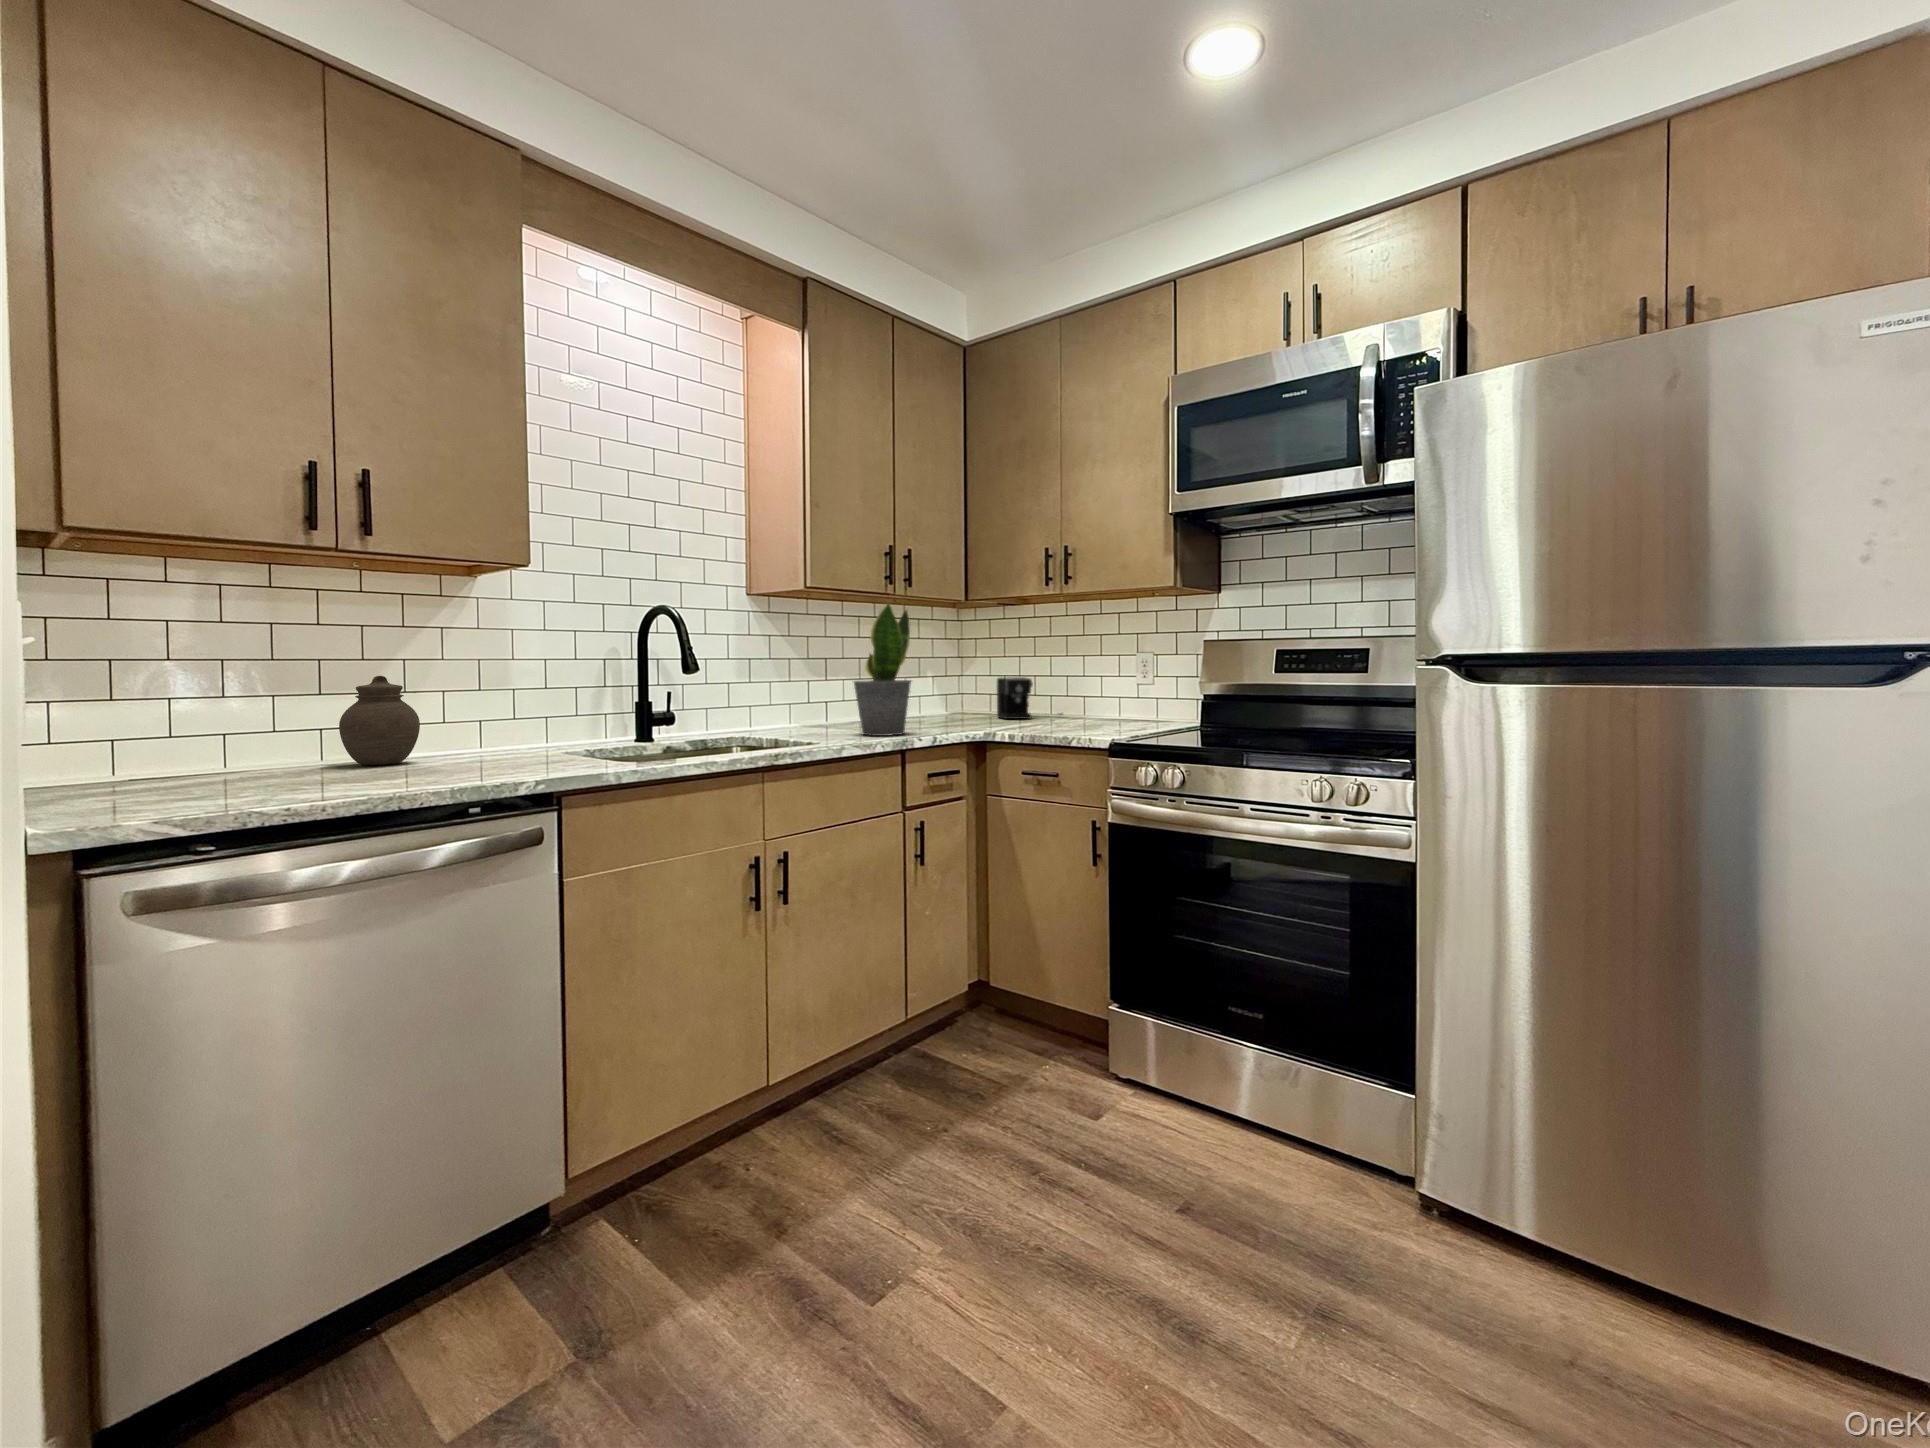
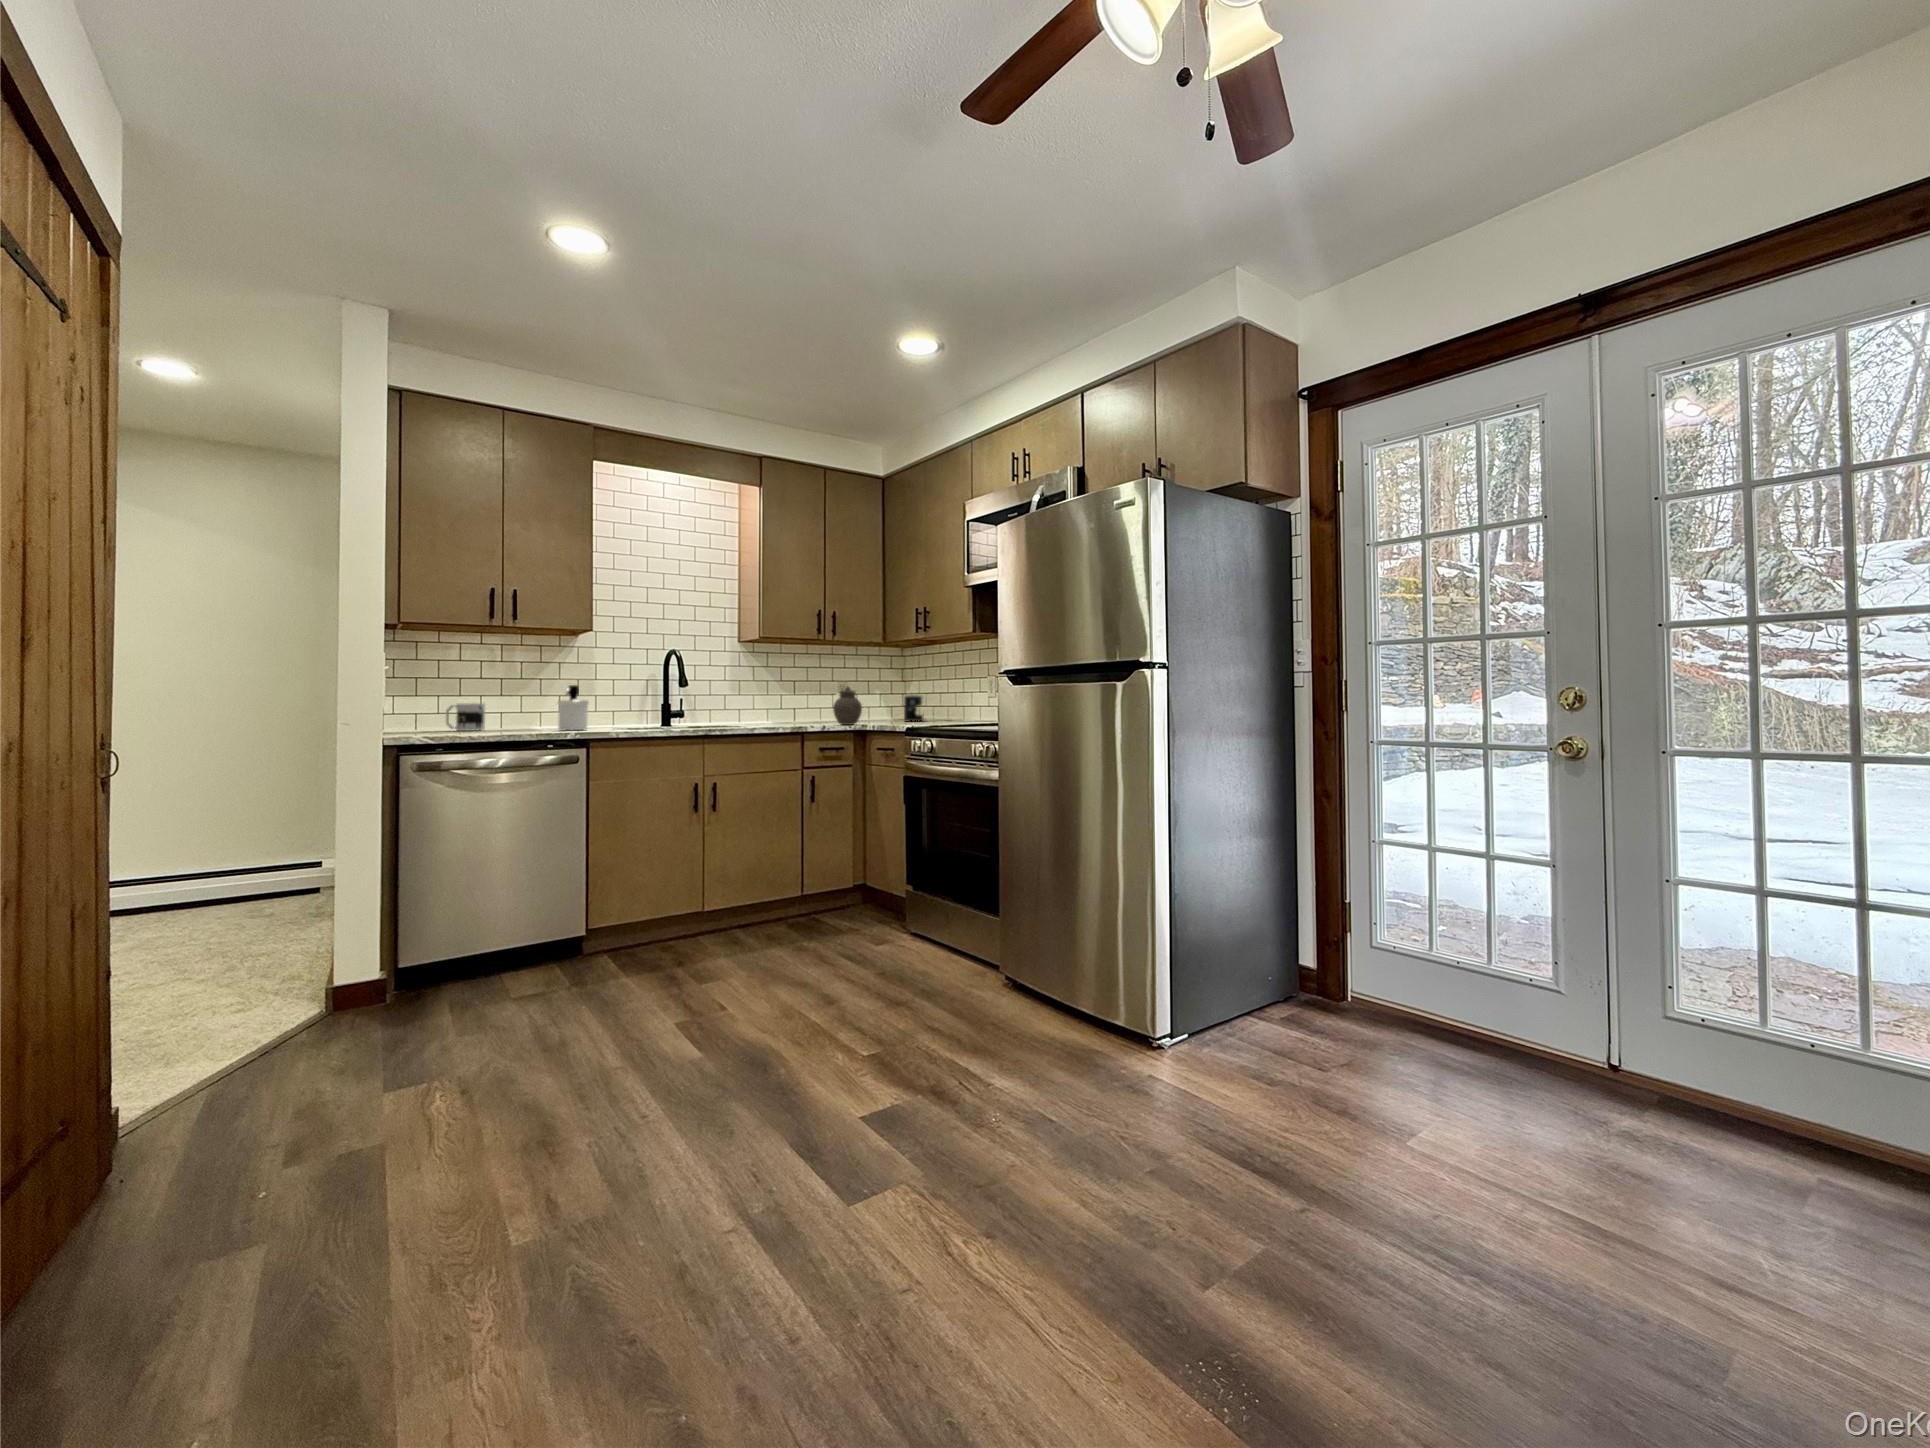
potted plant: present [854,603,911,736] -> none [781,648,817,725]
soap dispenser: none [469,675,536,772] -> present [558,685,589,730]
jar: present [339,676,420,765] -> present [833,687,862,725]
mug: none [191,716,291,780] -> present [446,703,485,731]

